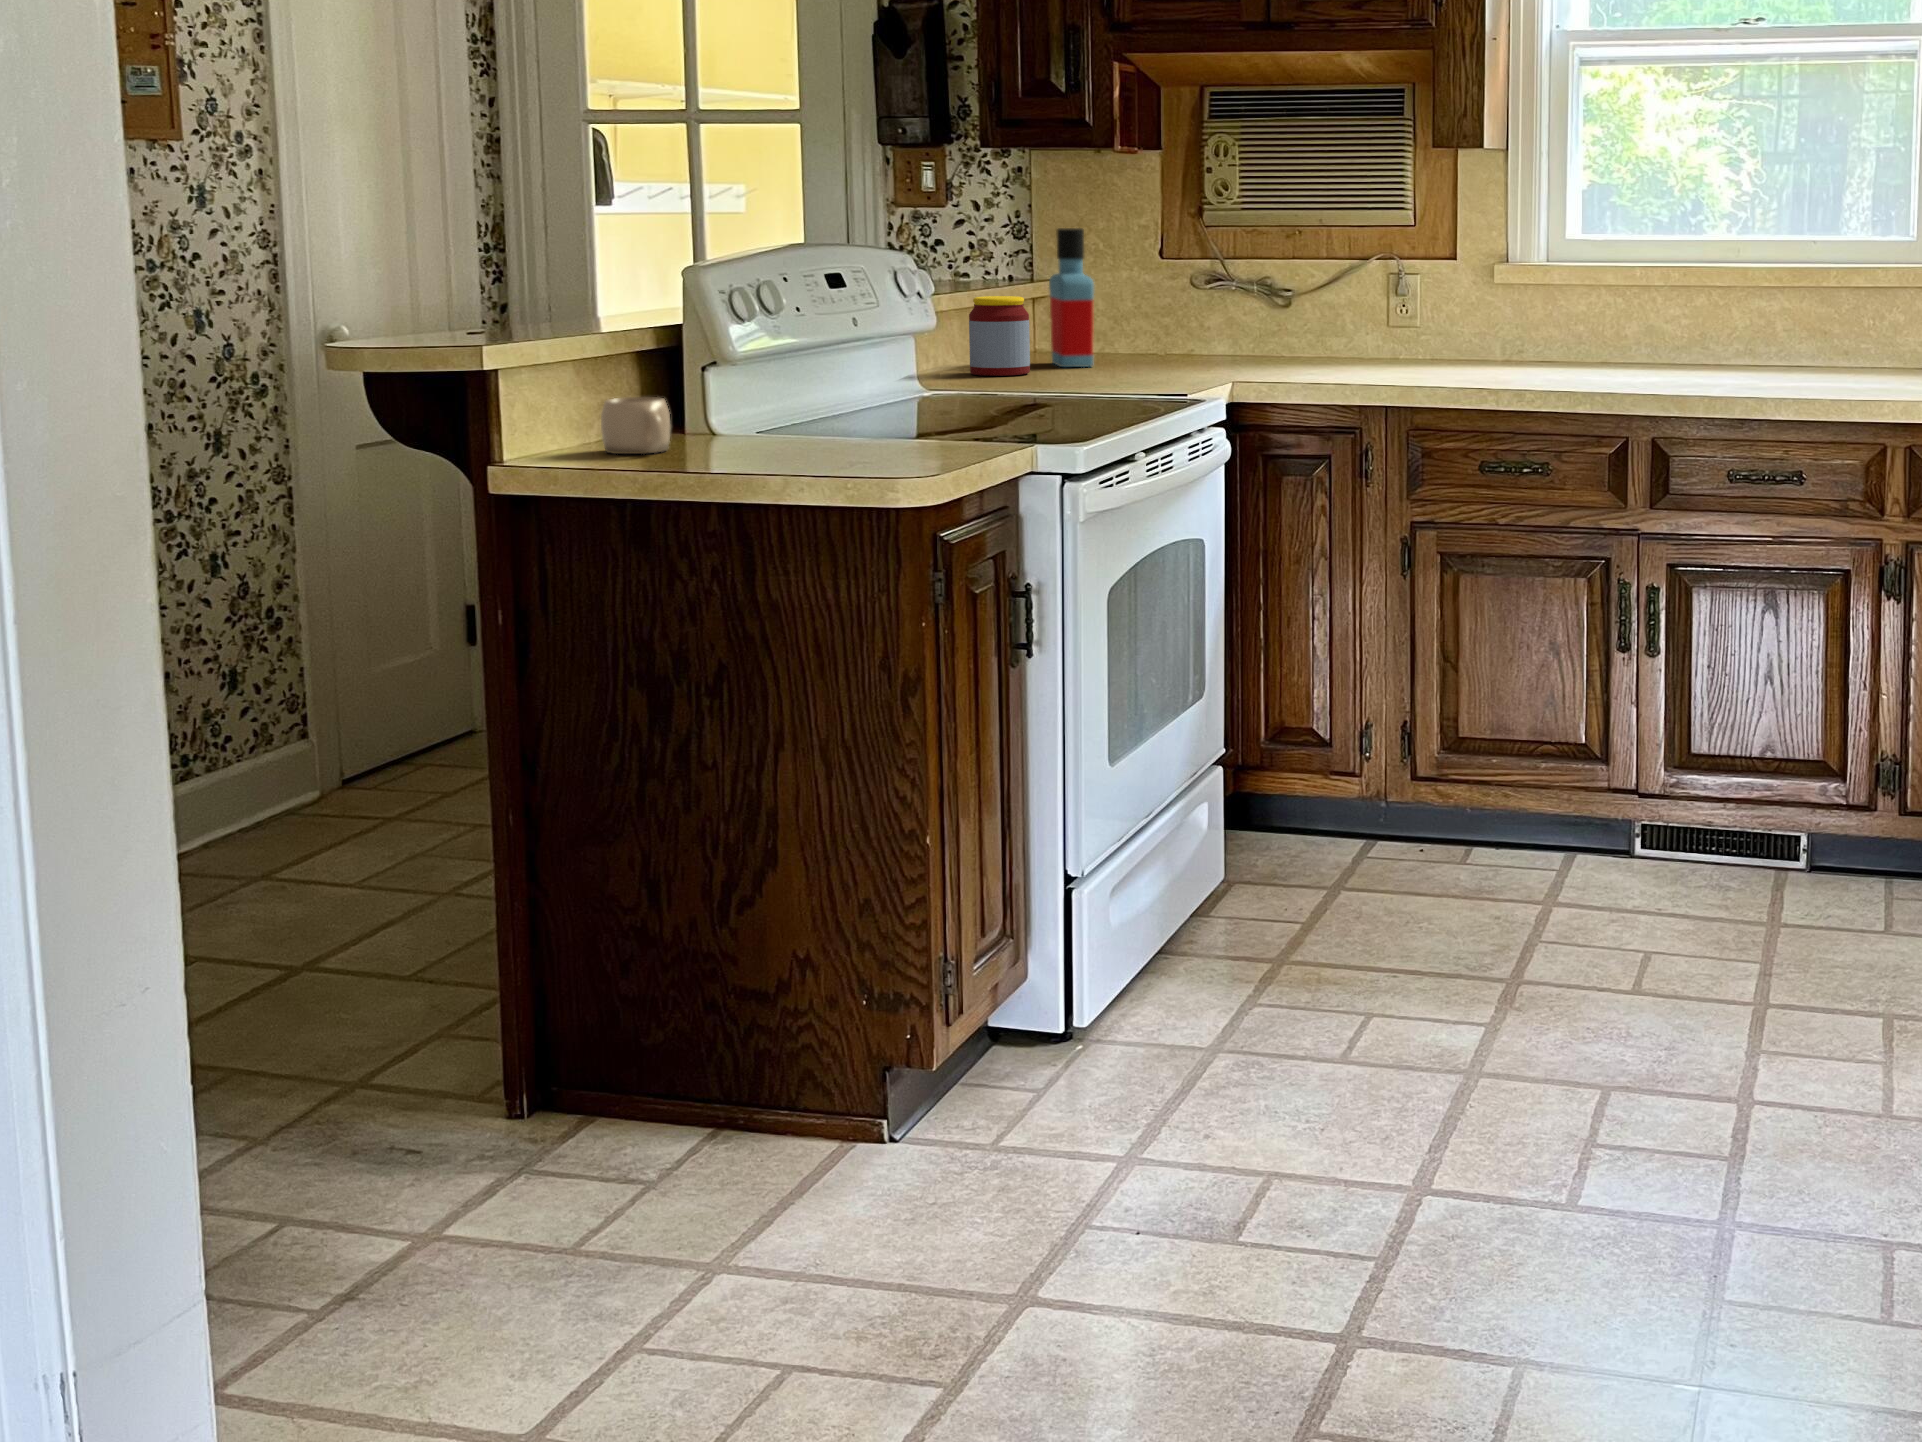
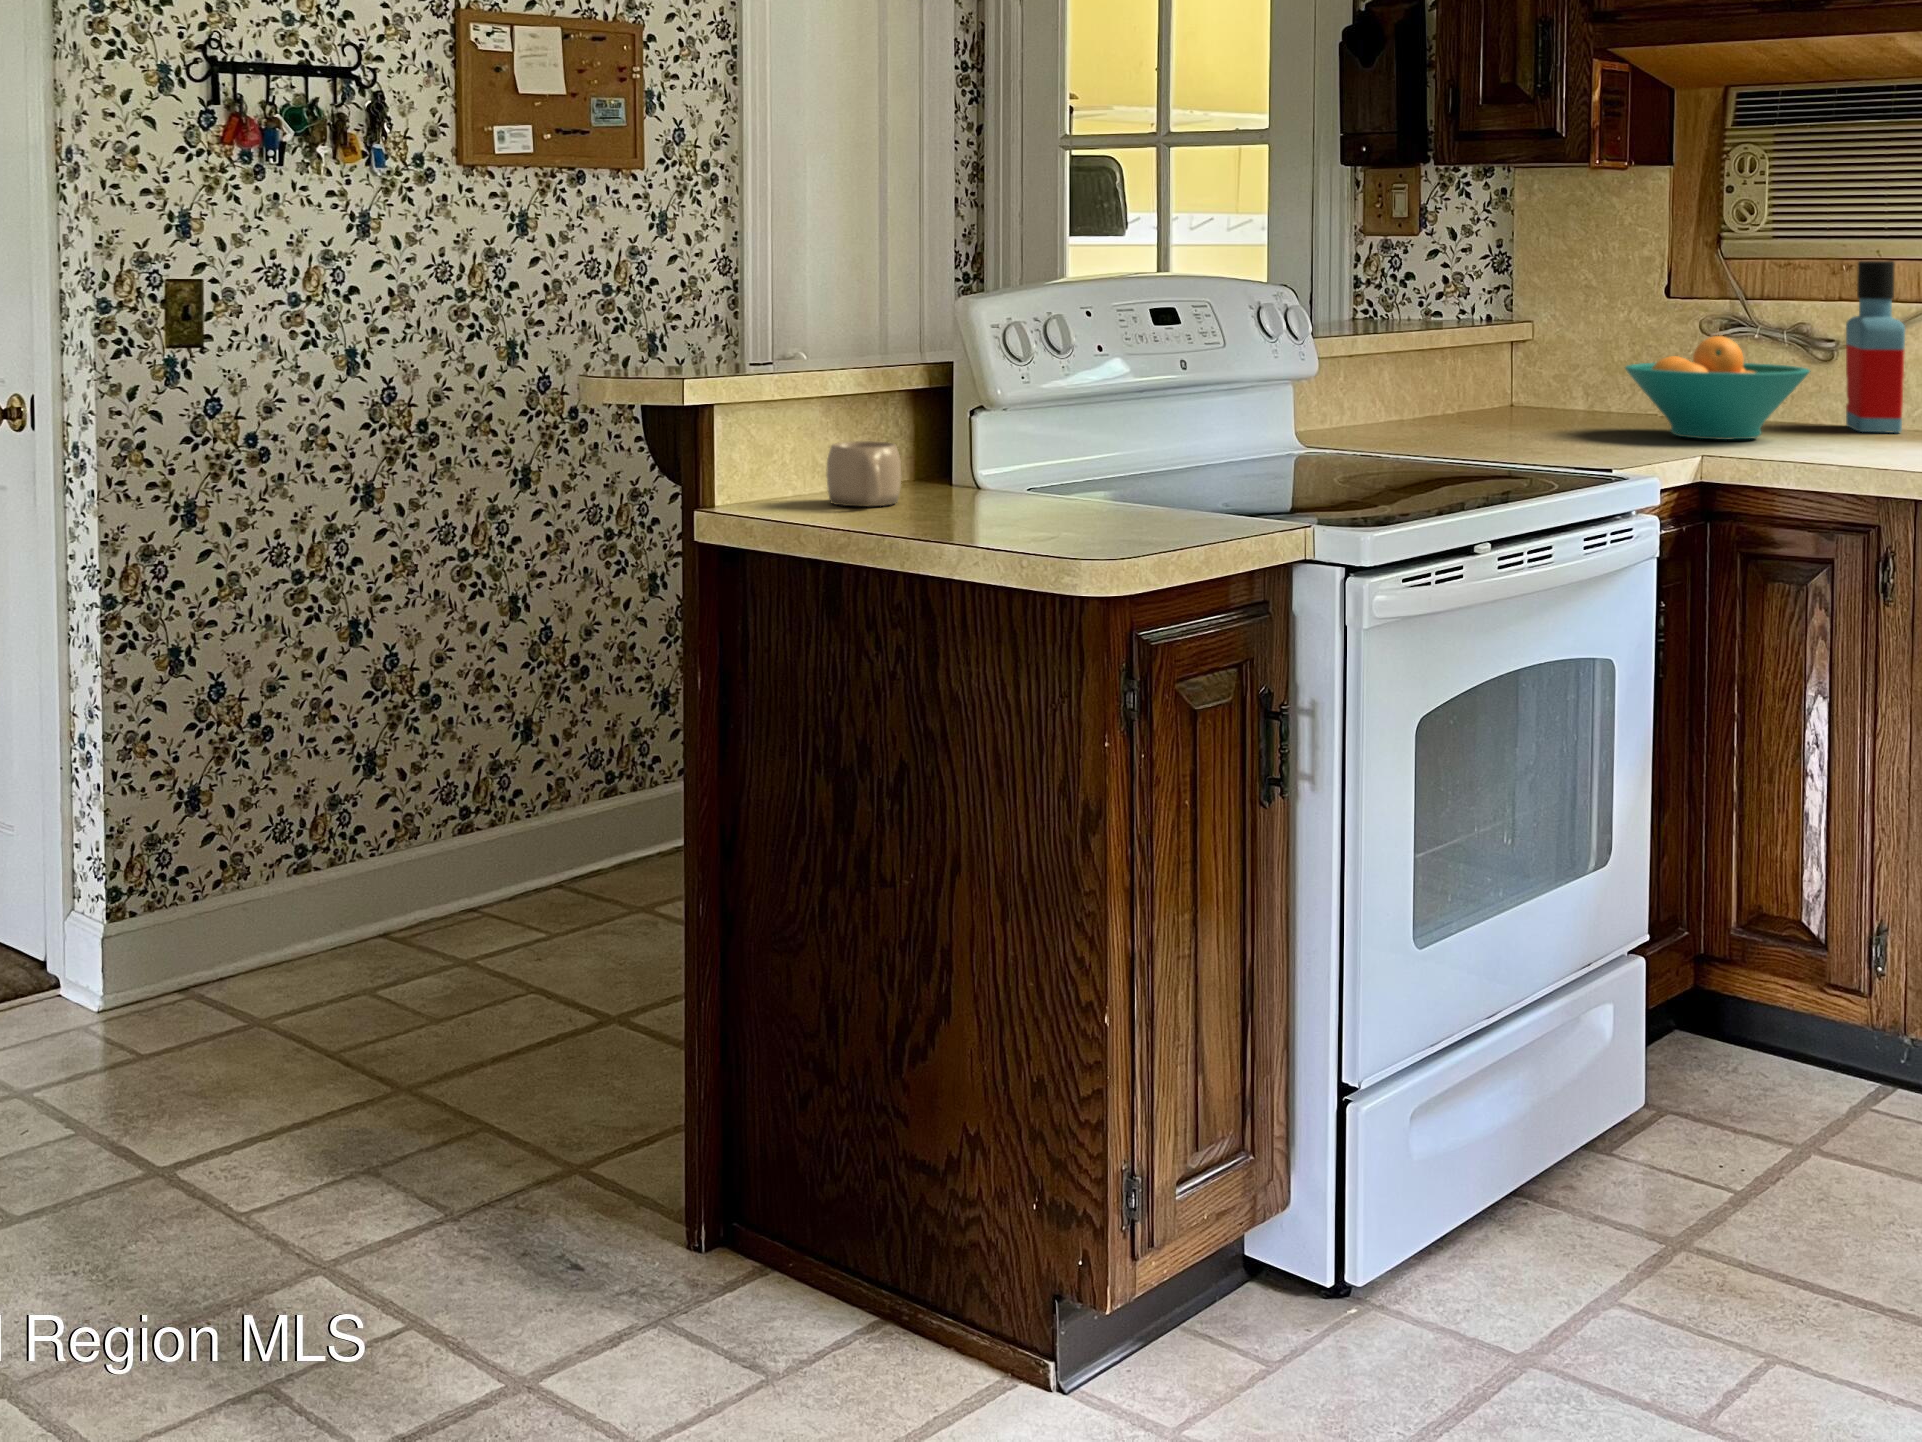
bottle: present [1049,228,1094,367] -> present [1846,261,1905,433]
fruit bowl: none [1154,288,1292,369] -> present [1625,336,1810,440]
jar: present [969,296,1030,376] -> none [1386,340,1460,435]

